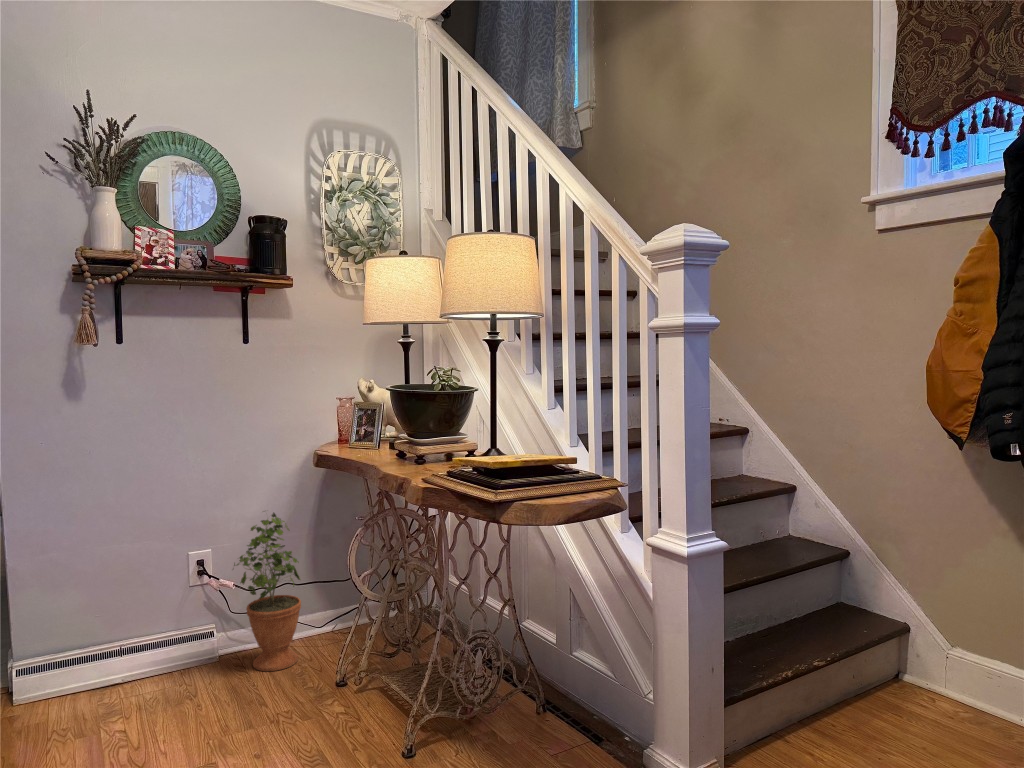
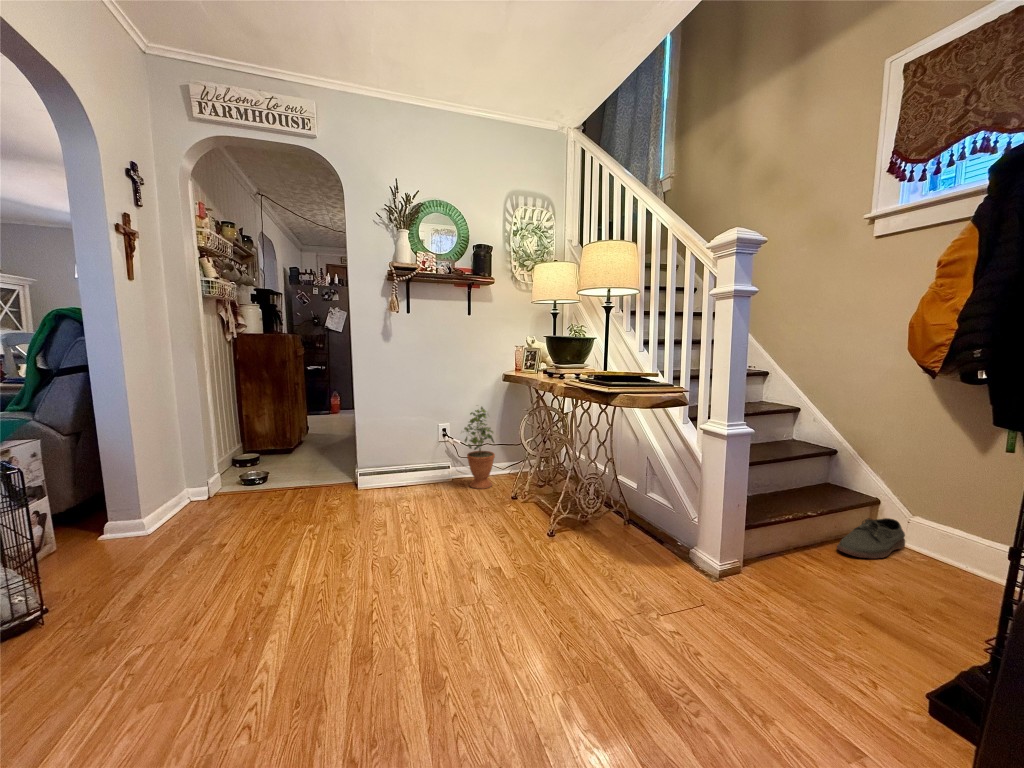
shoe: none [855,656,944,727] -> present [837,518,905,558]

